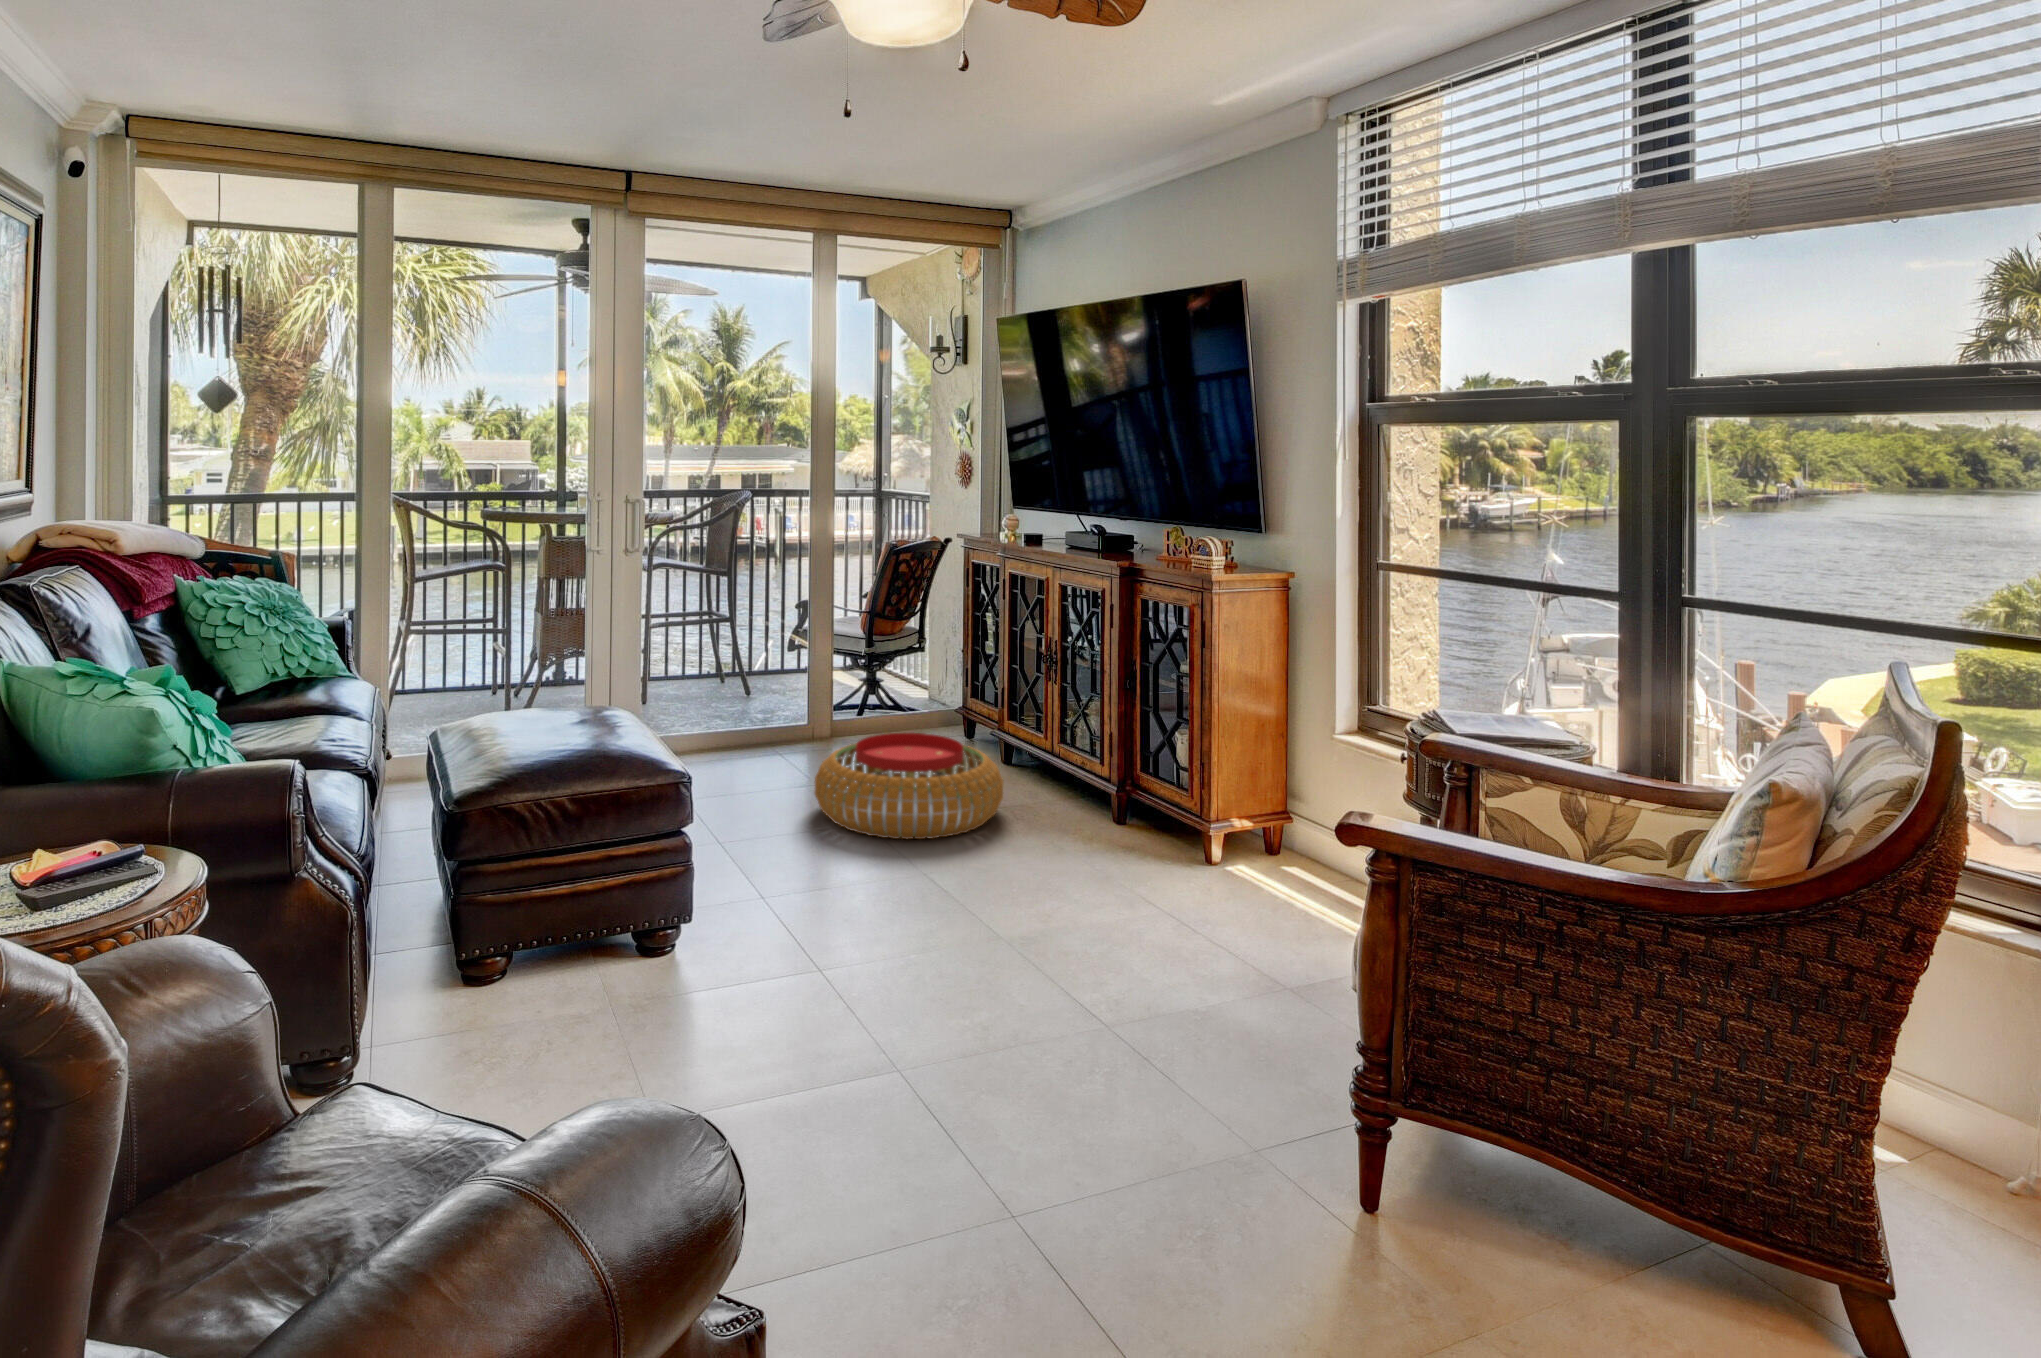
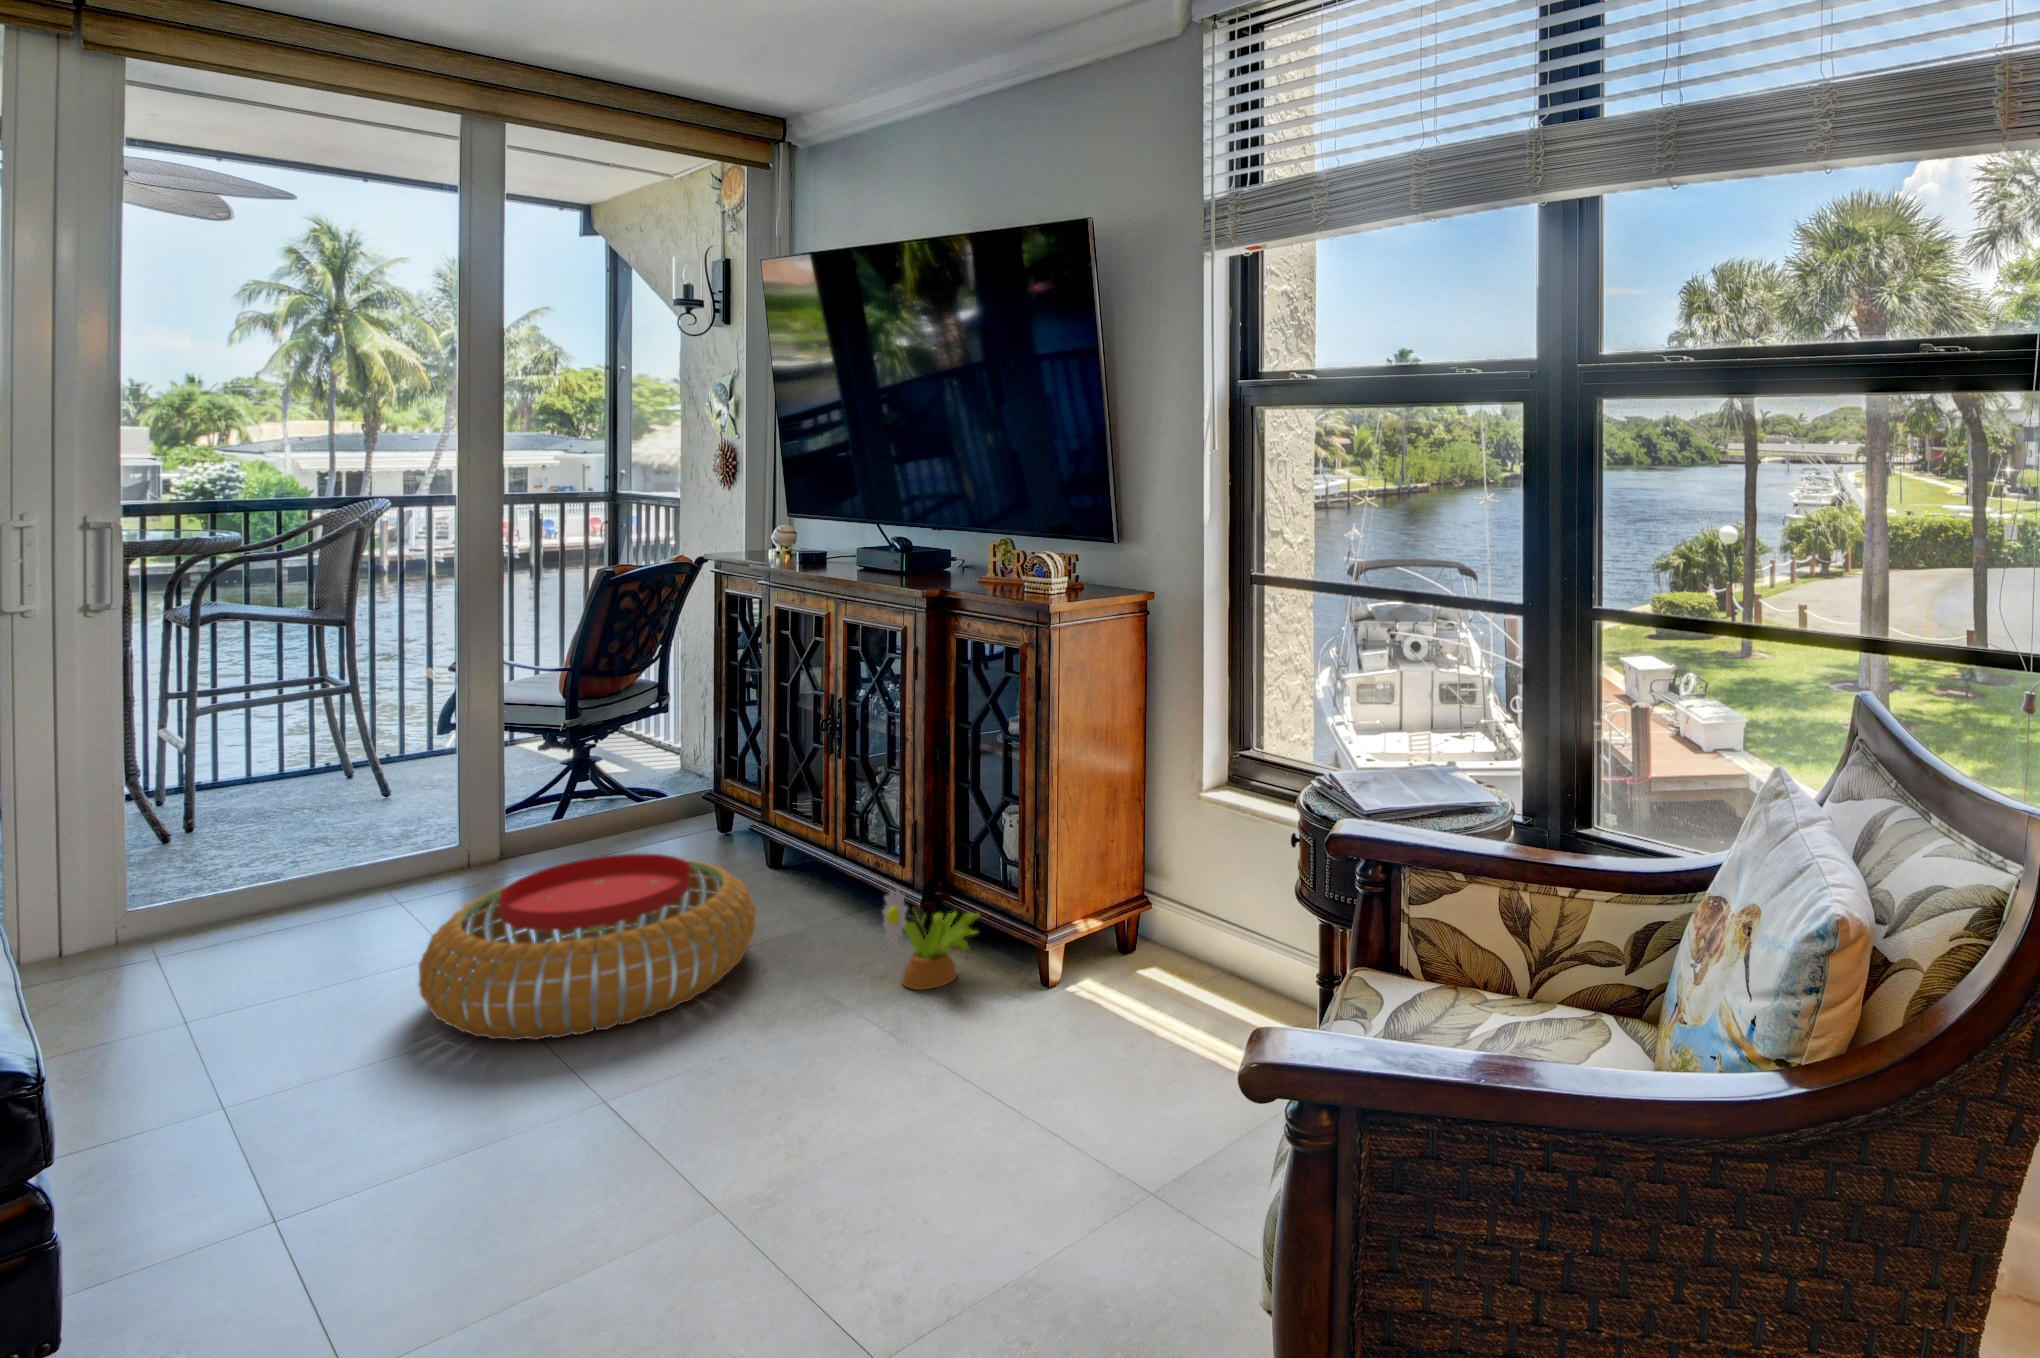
decorative plant: none [1091,774,1159,852] -> present [883,888,979,990]

